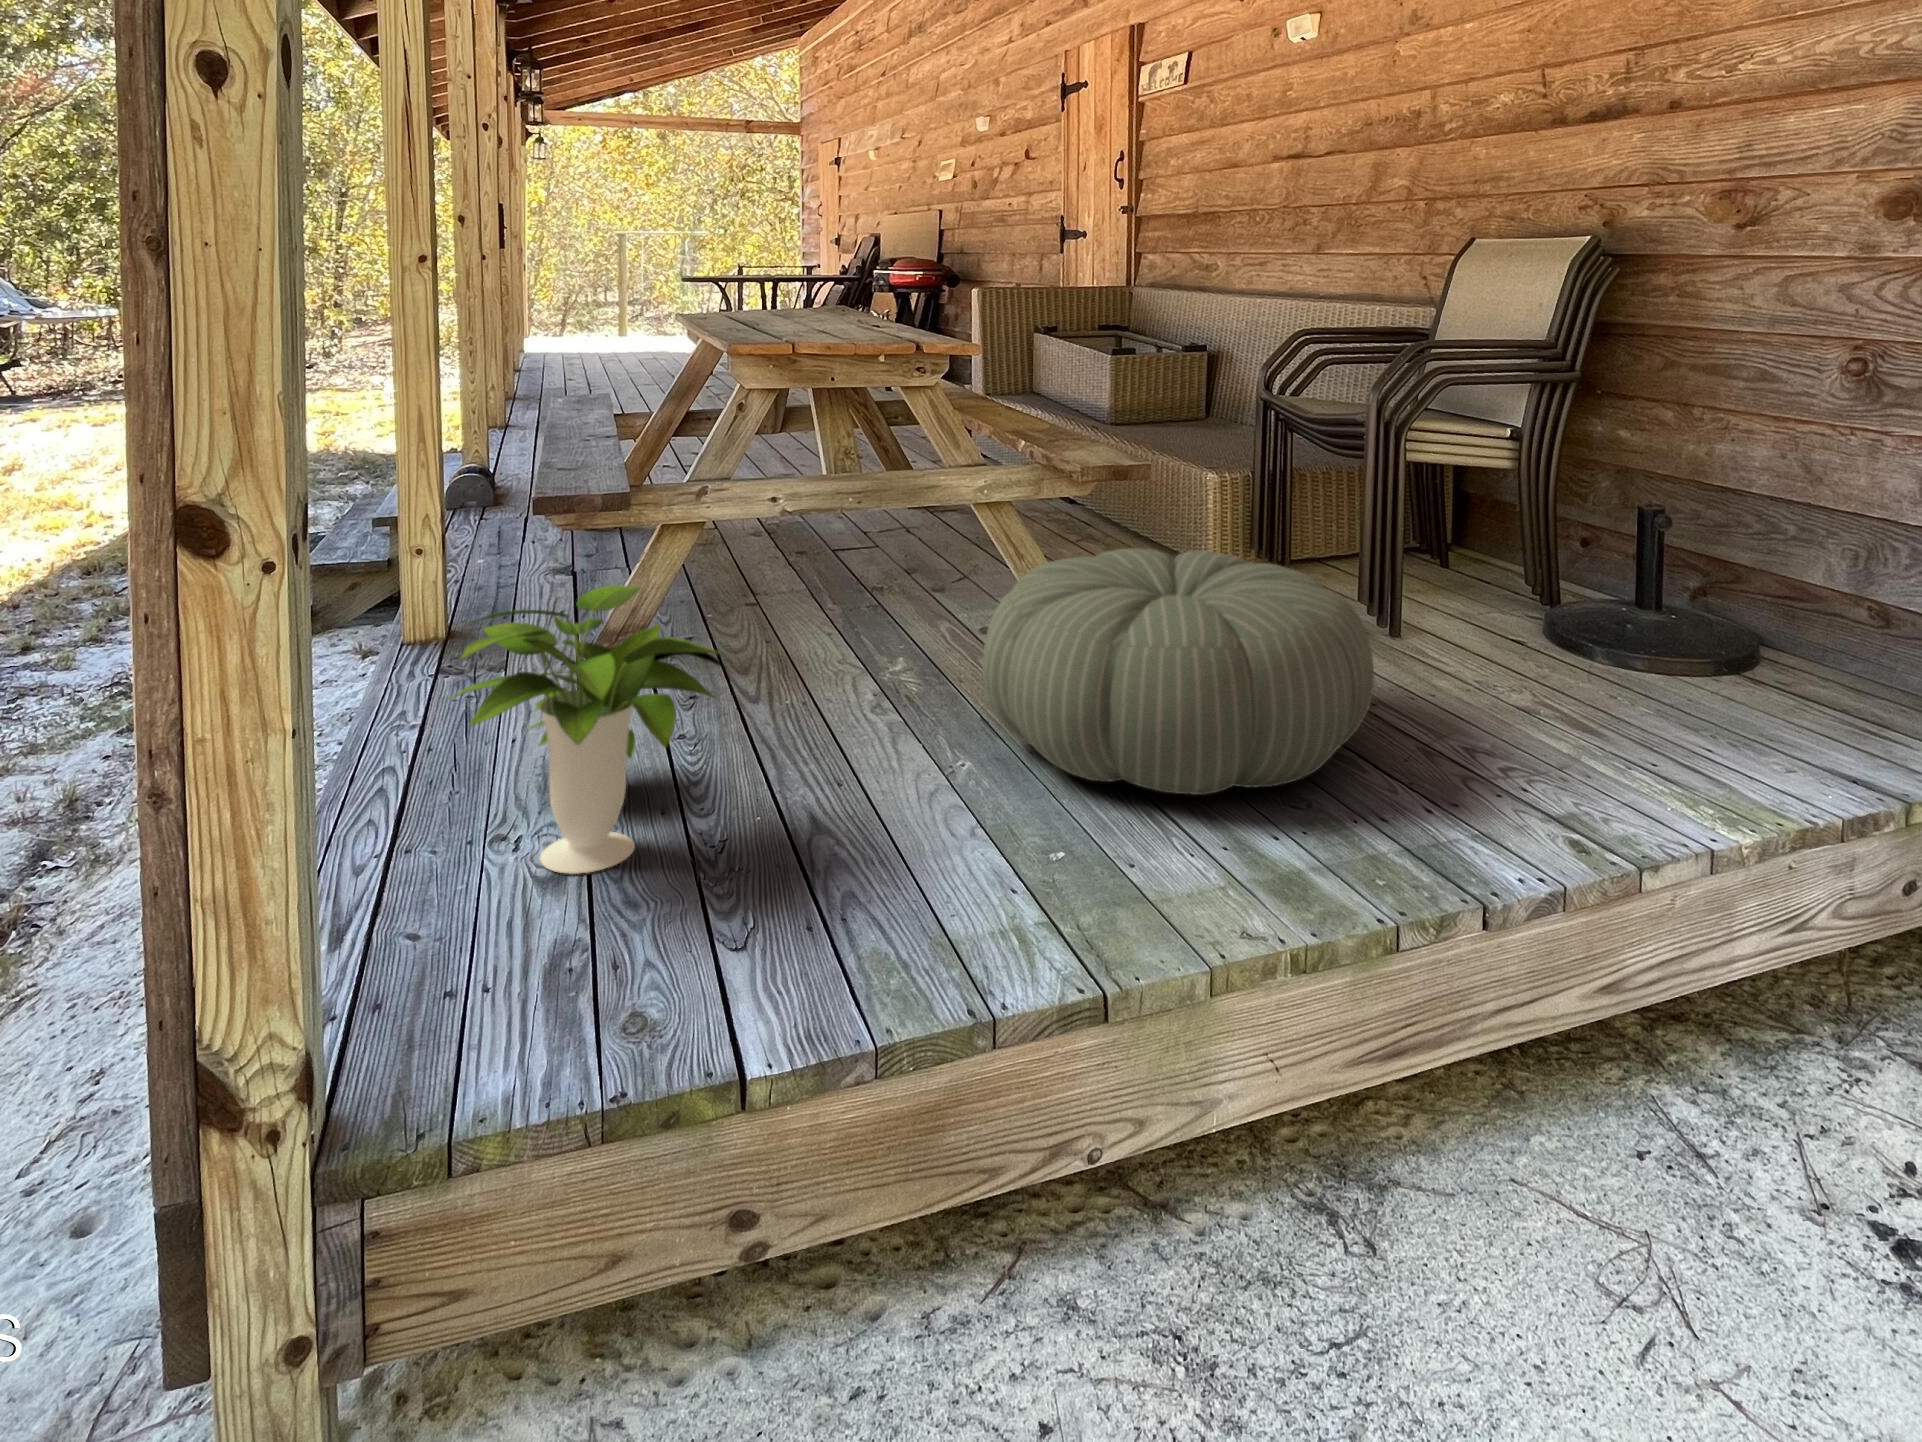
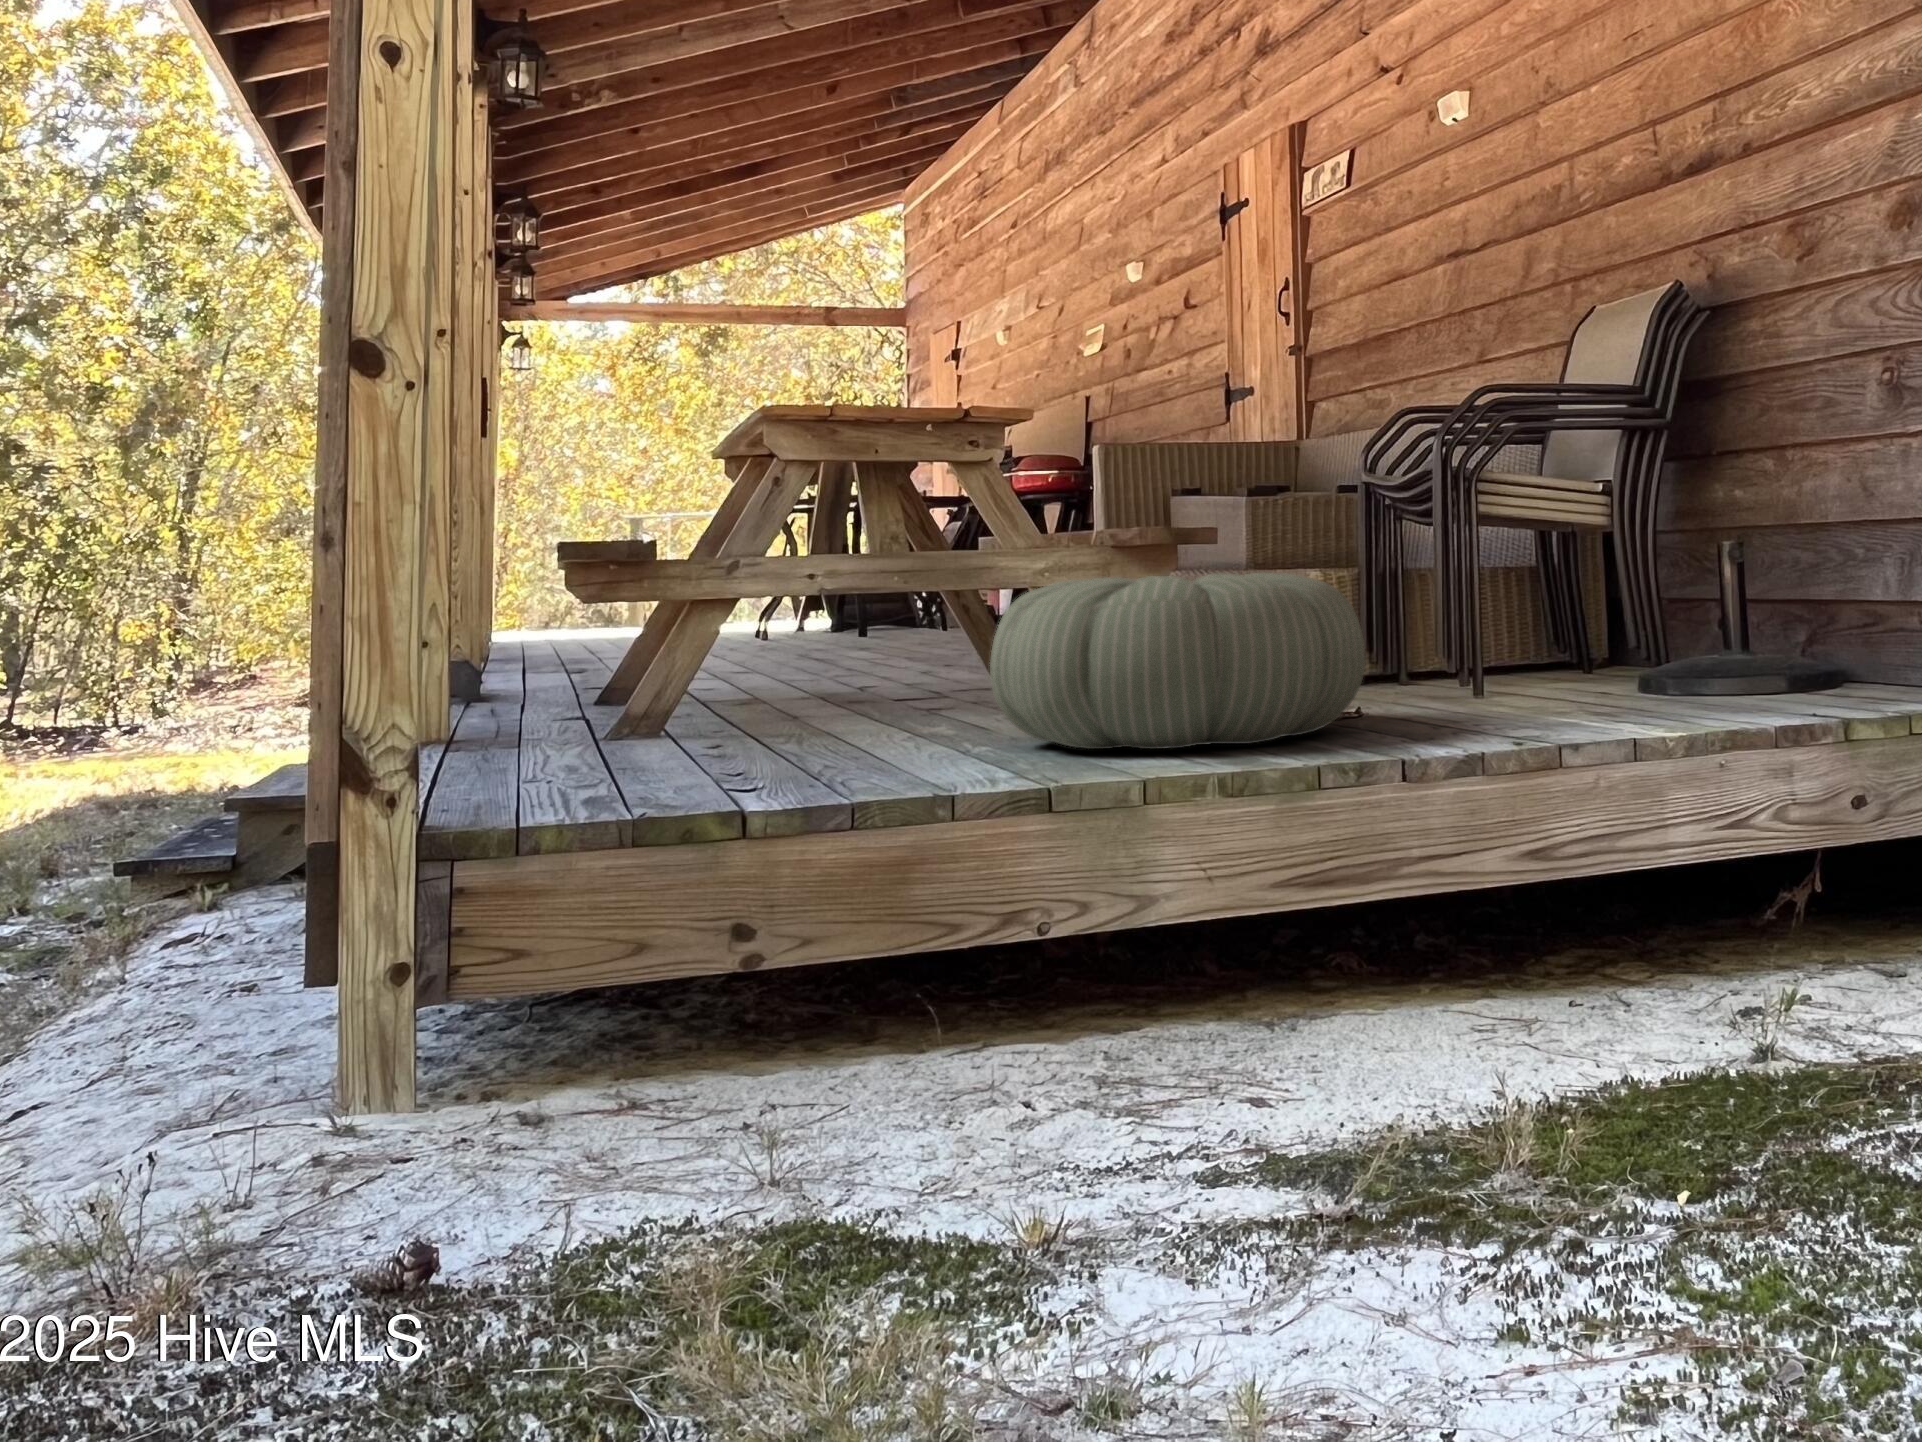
potted plant: present [449,585,726,874] -> none [473,563,734,795]

